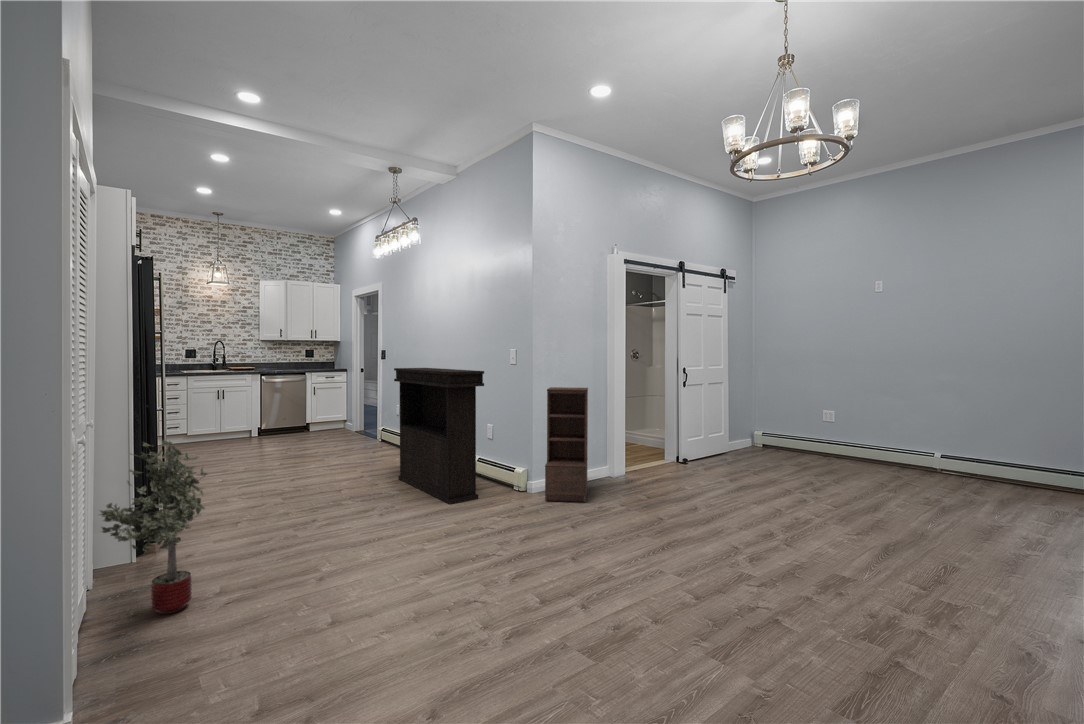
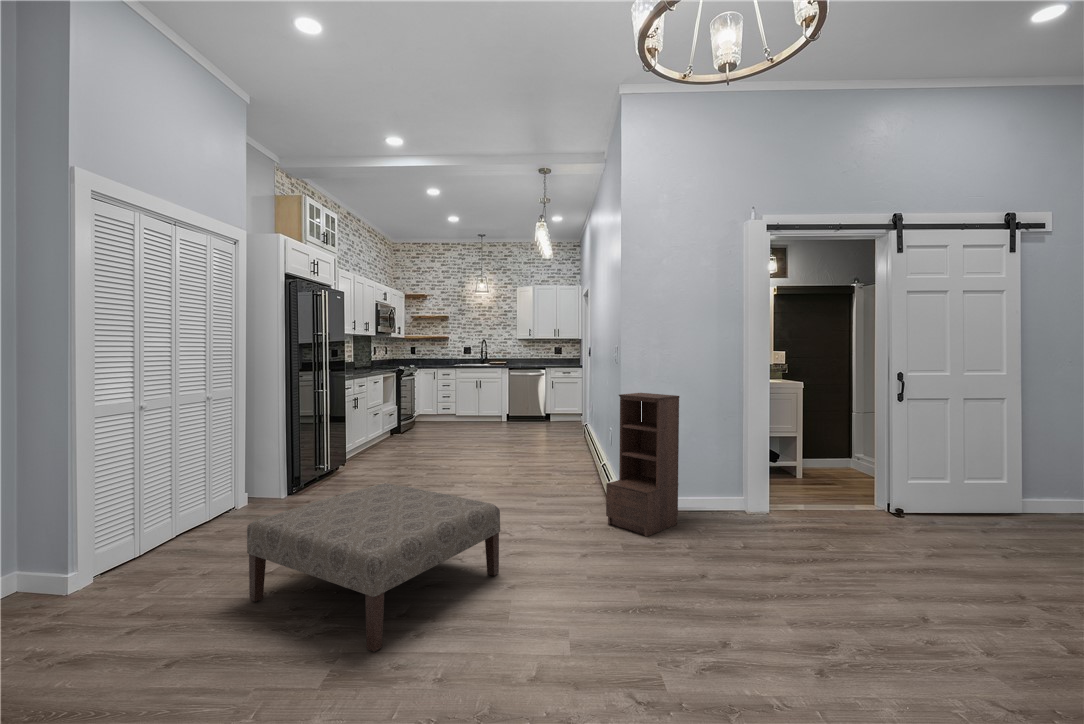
console table: present [394,368,484,504] -> none [516,366,559,507]
potted tree: present [100,440,207,614] -> none [189,412,275,536]
ottoman: none [372,490,582,647] -> present [247,483,500,652]

